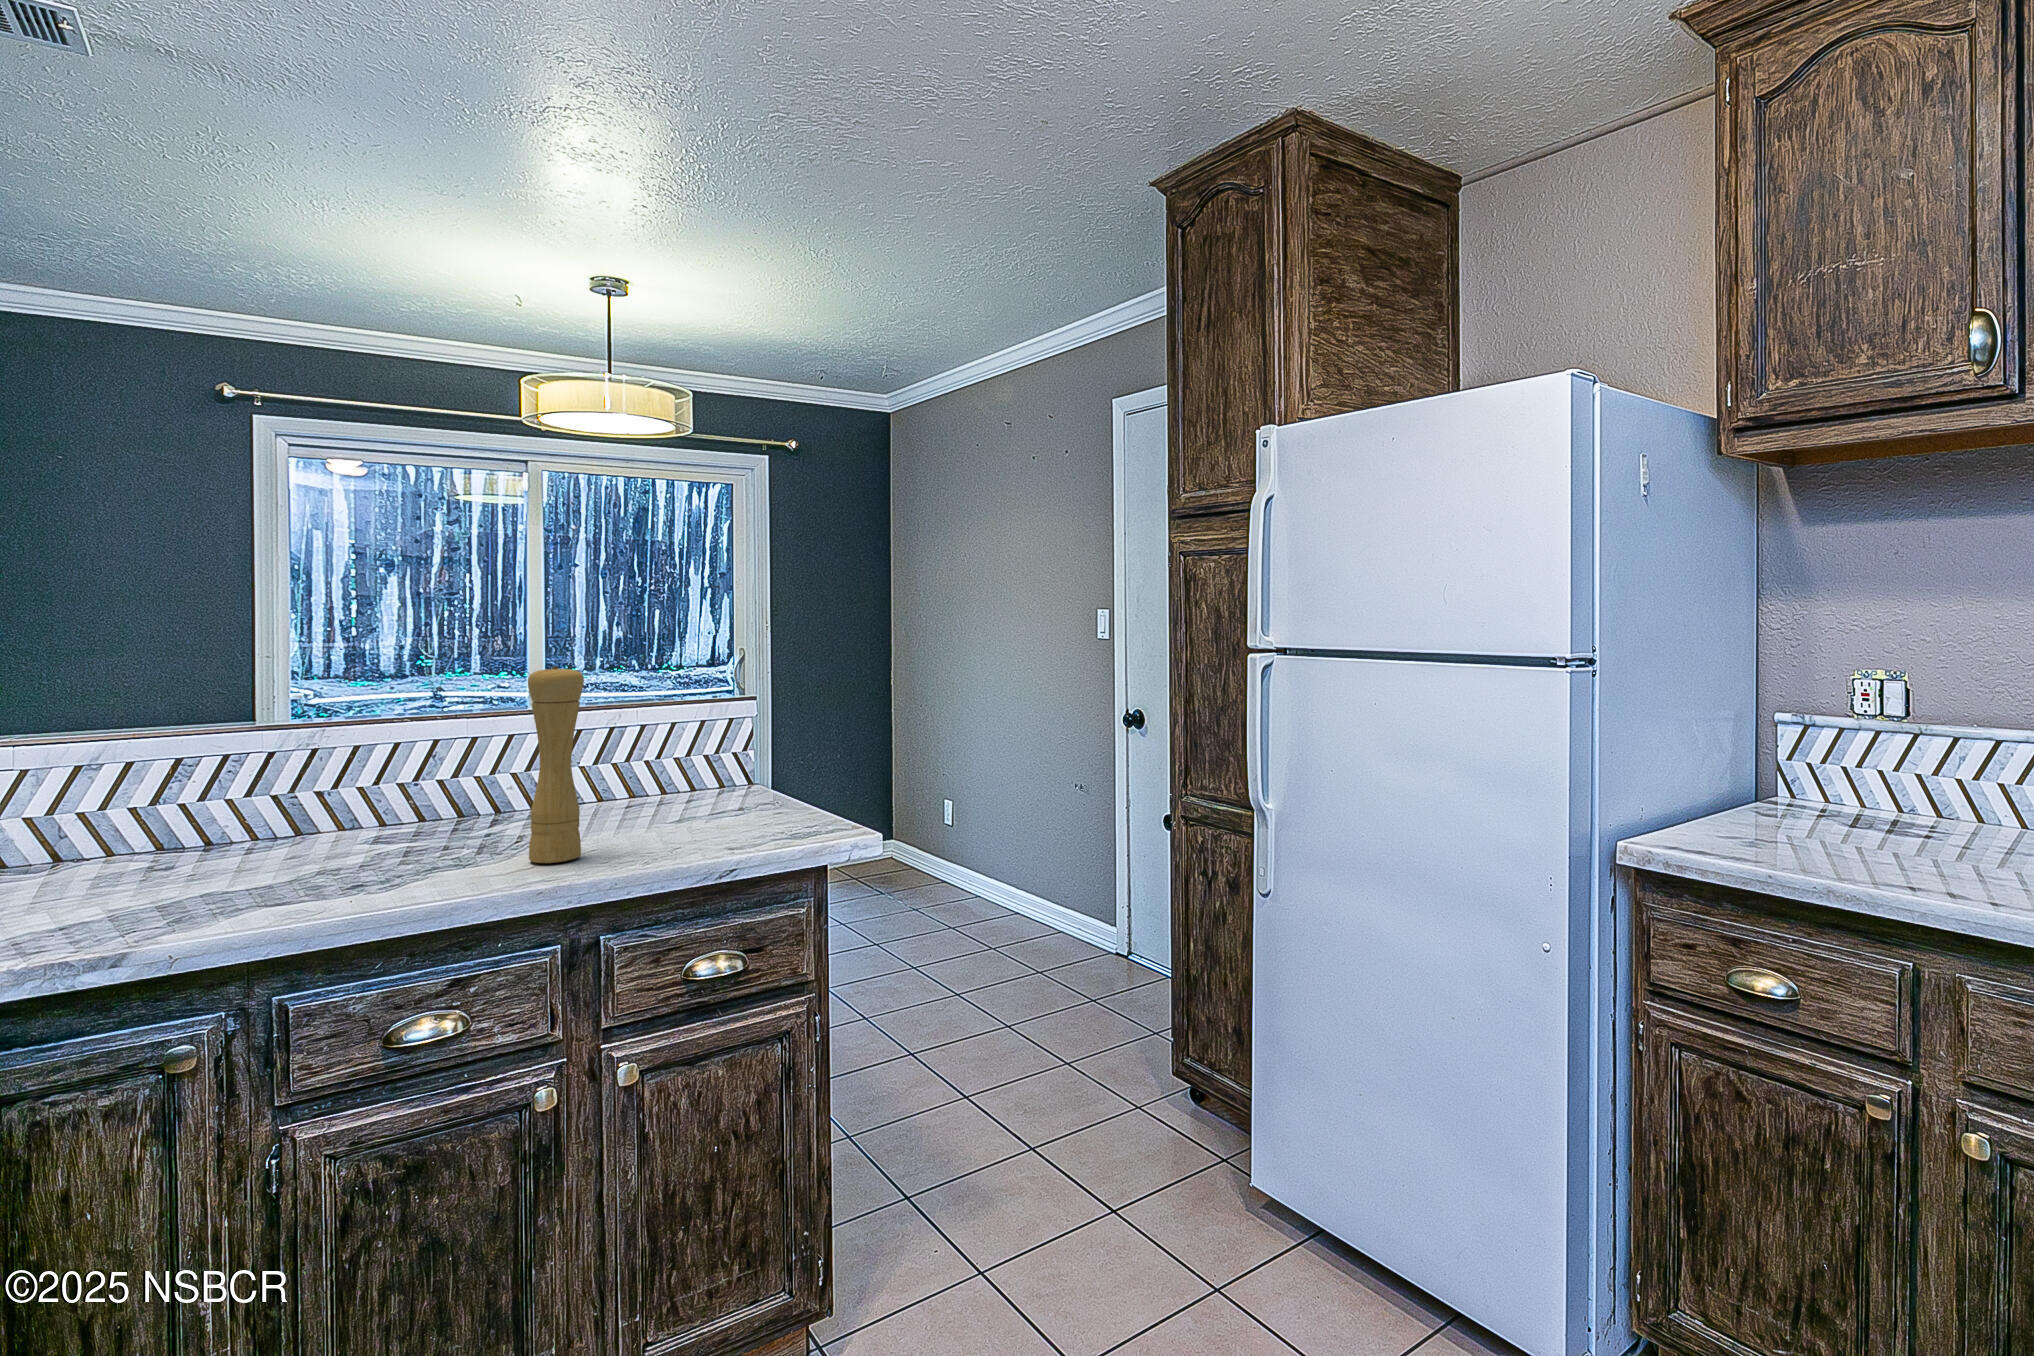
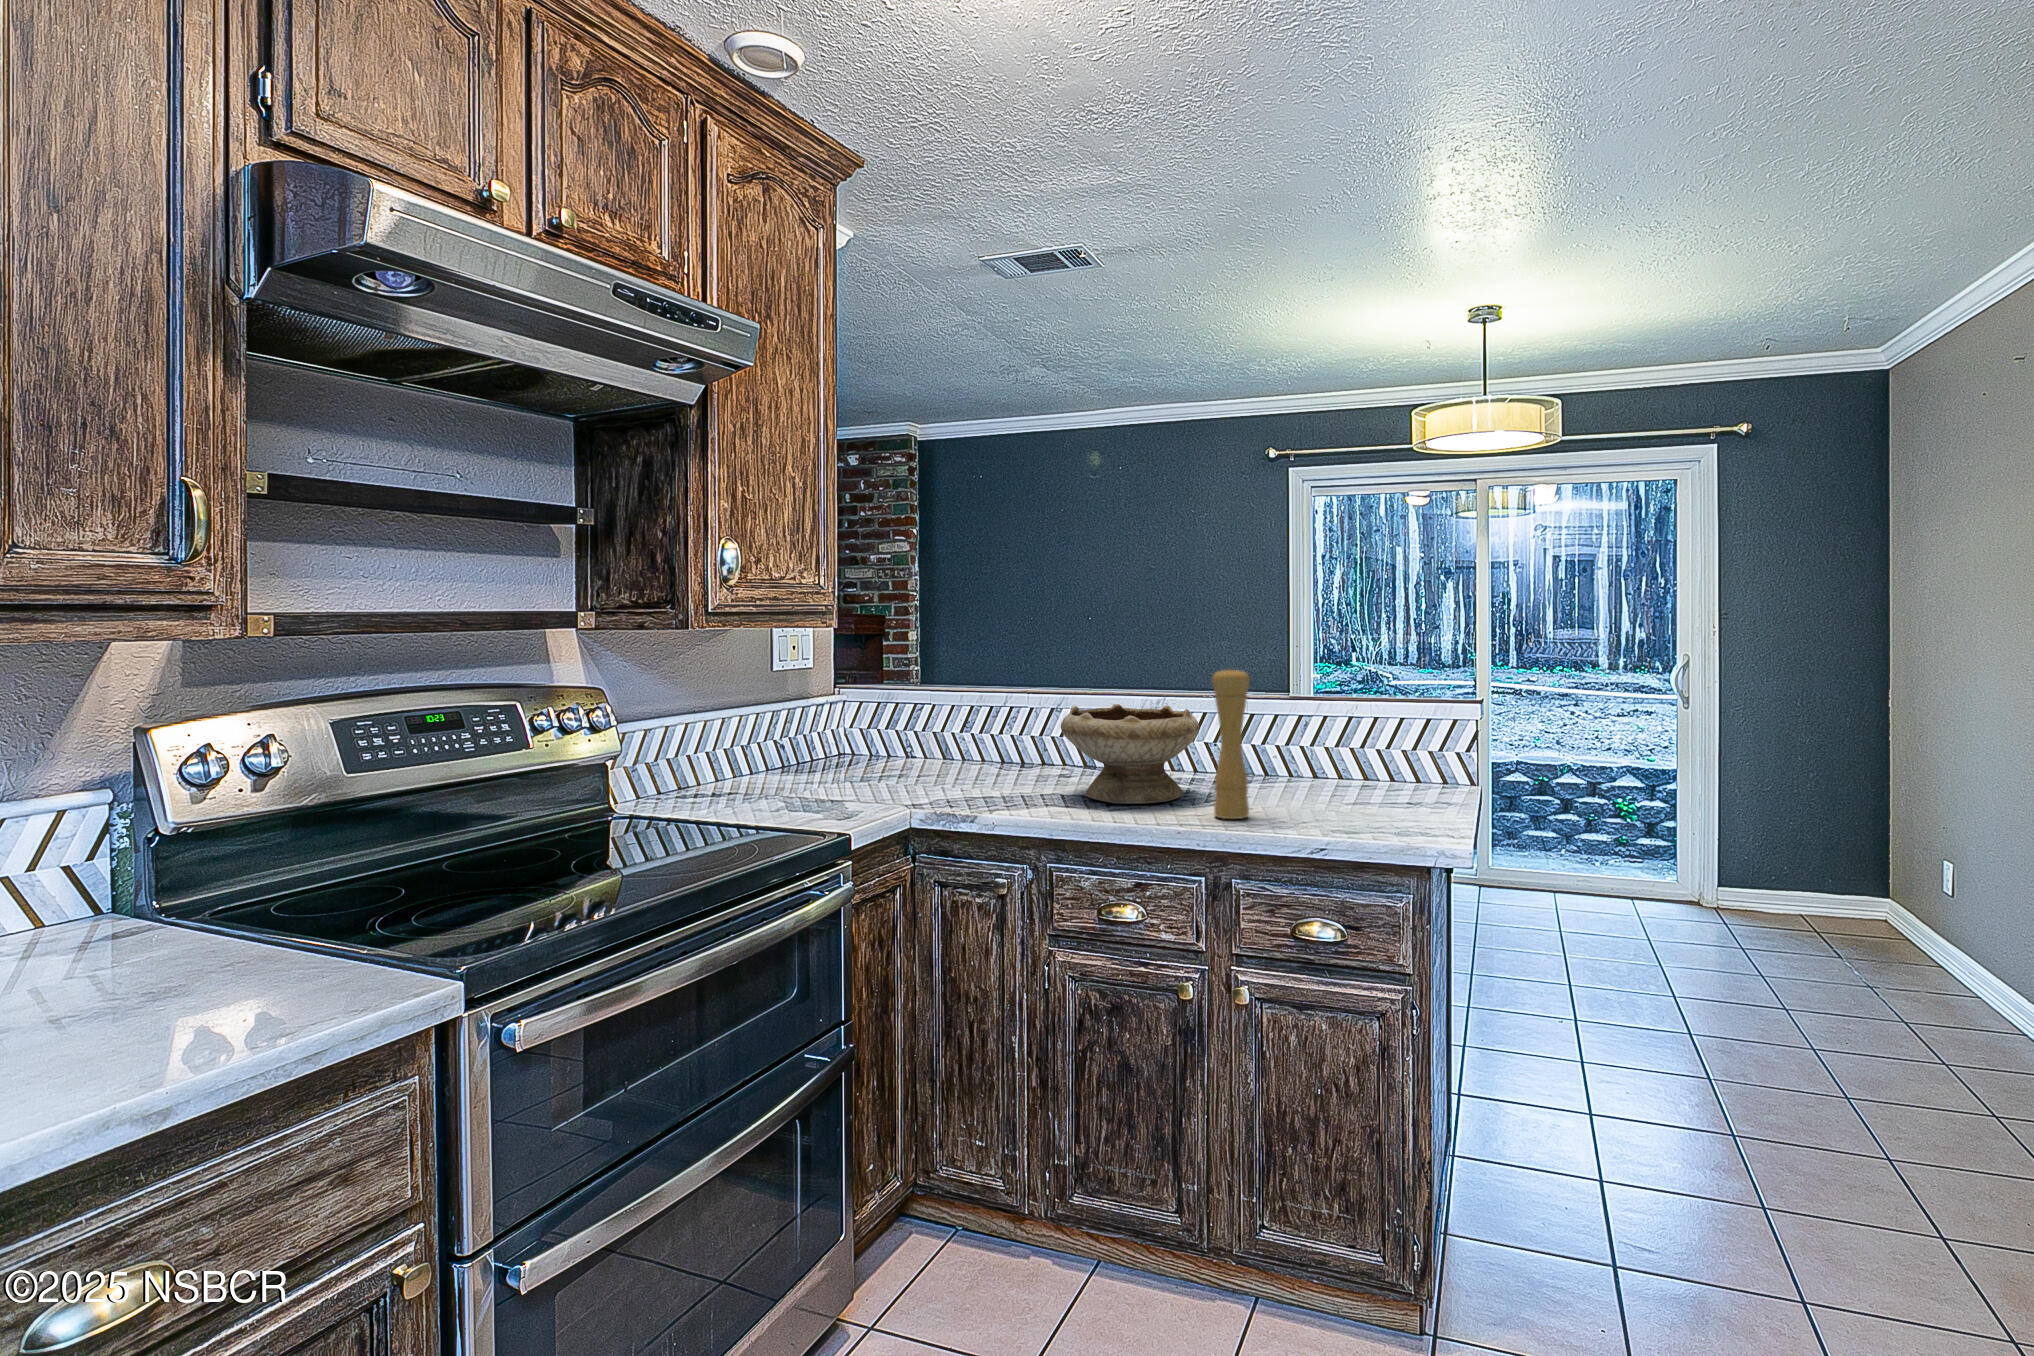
bowl: none [189,729,455,883] -> present [1061,704,1199,803]

